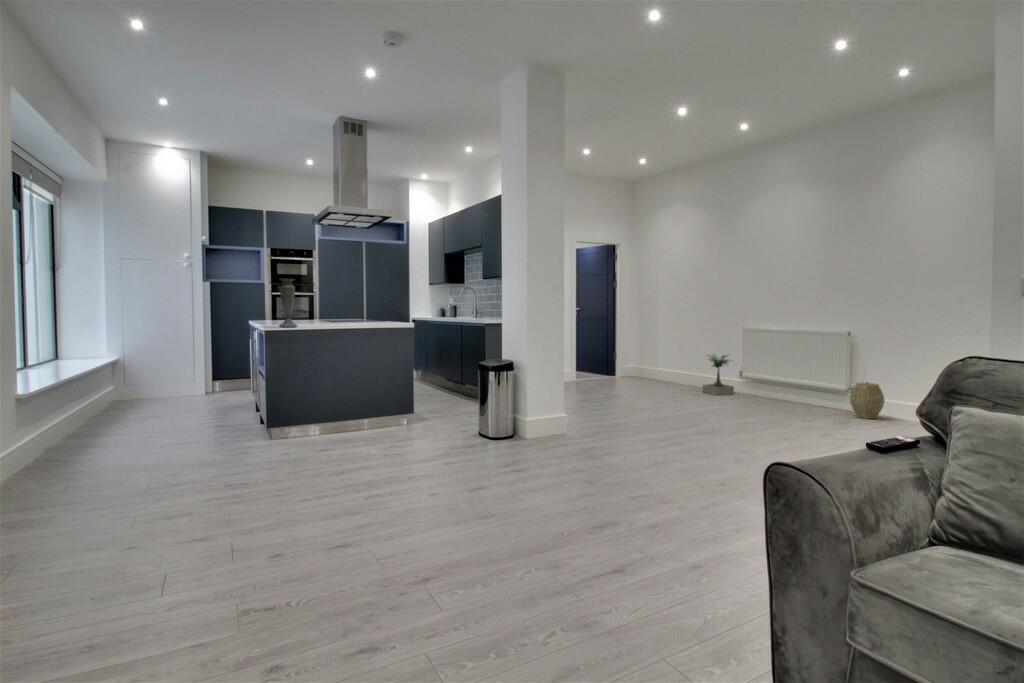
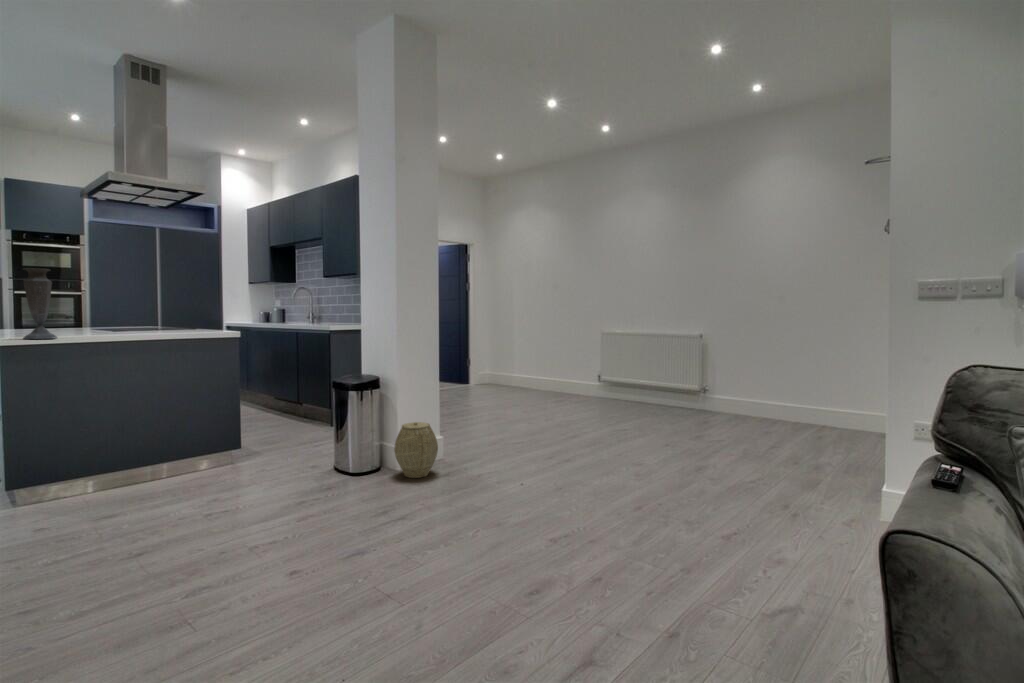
potted plant: present [703,355,734,395] -> none [562,358,595,401]
woven basket: present [850,382,885,419] -> present [394,422,438,478]

